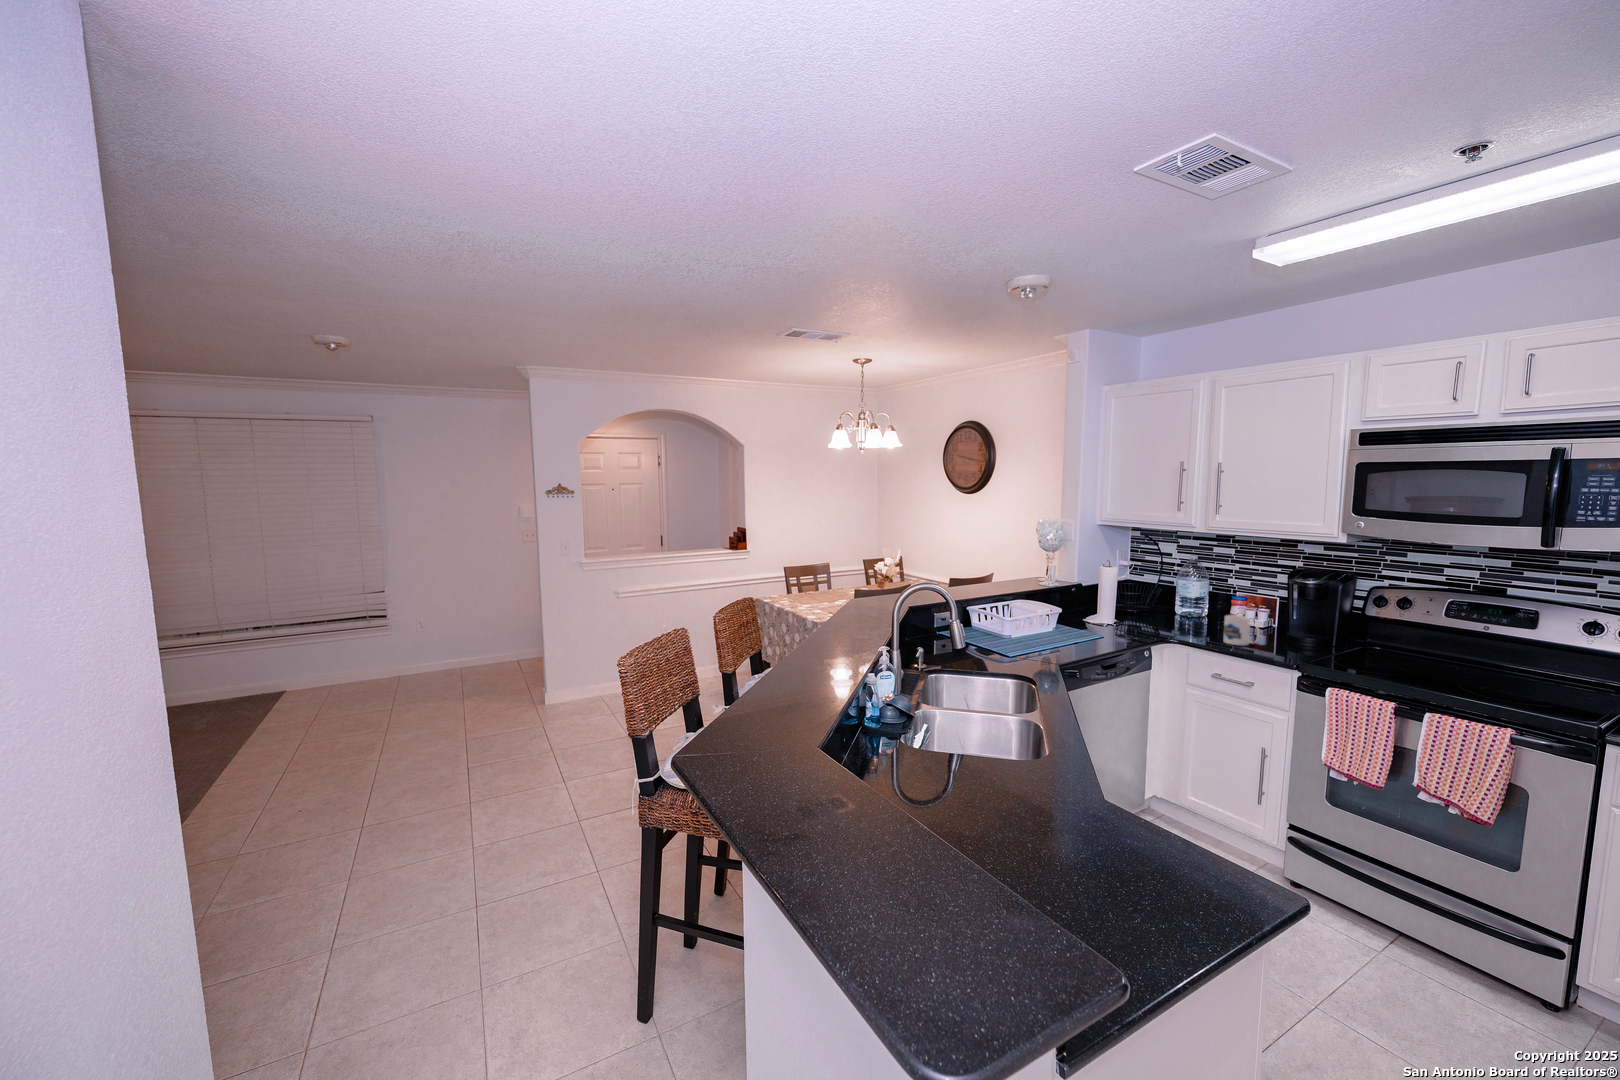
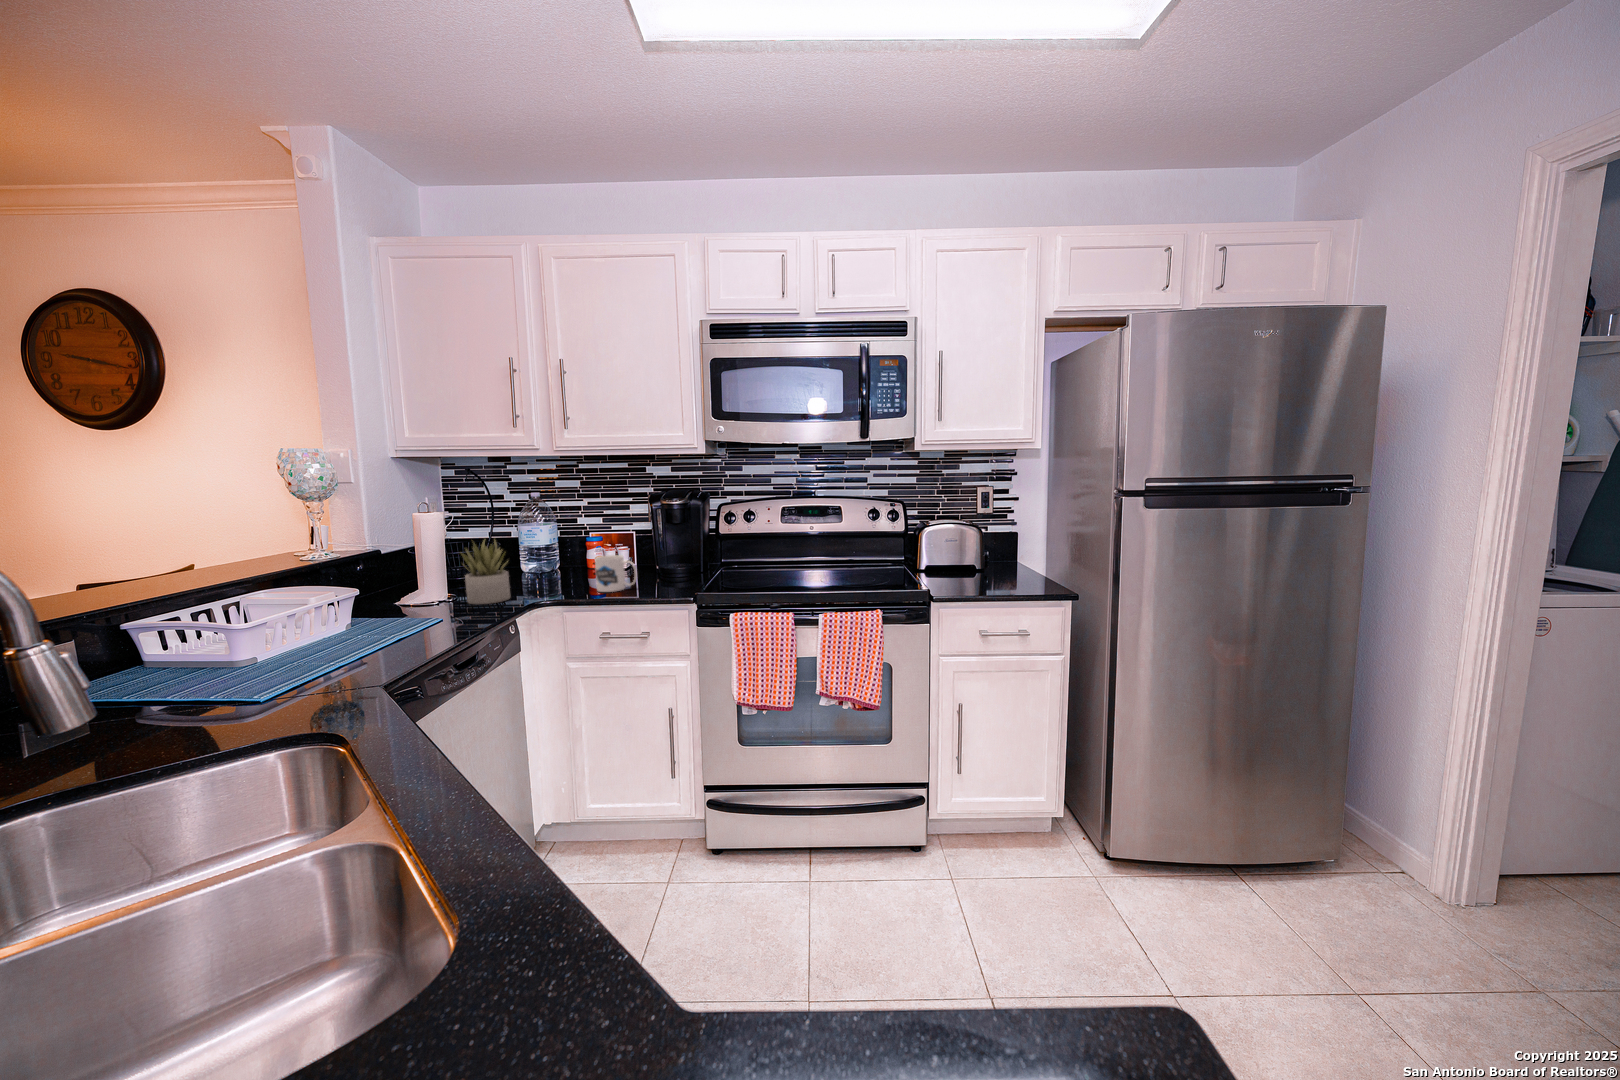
succulent plant: none [1126,587,1159,633] -> present [461,541,510,604]

